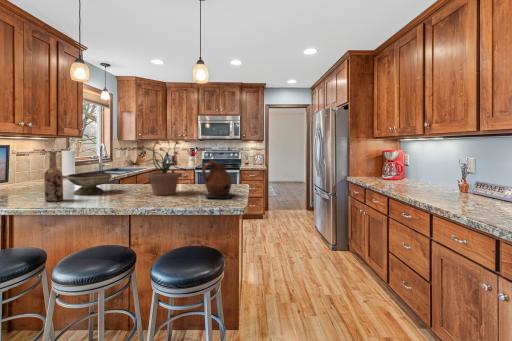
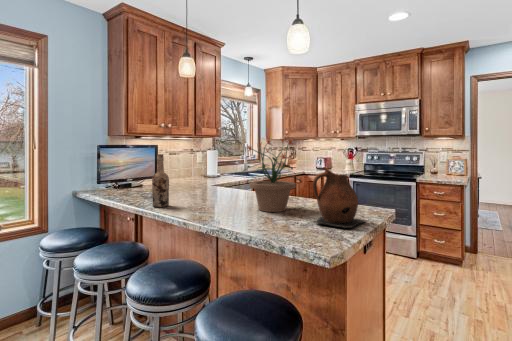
decorative bowl: present [67,173,112,195] -> none [180,177,223,202]

